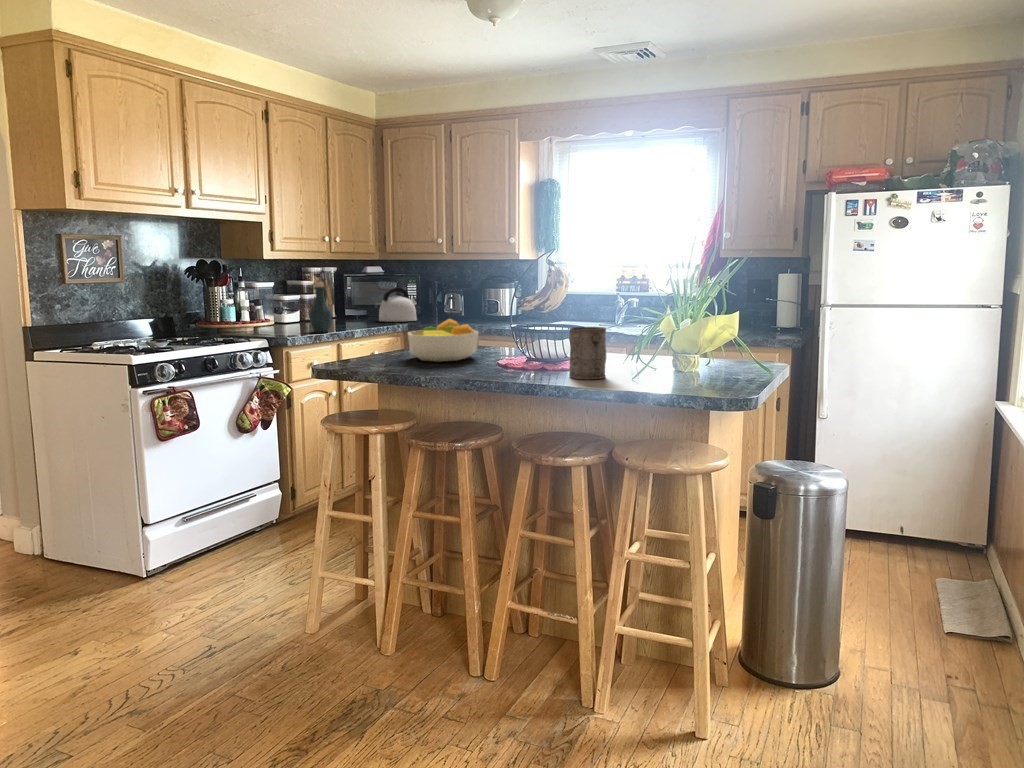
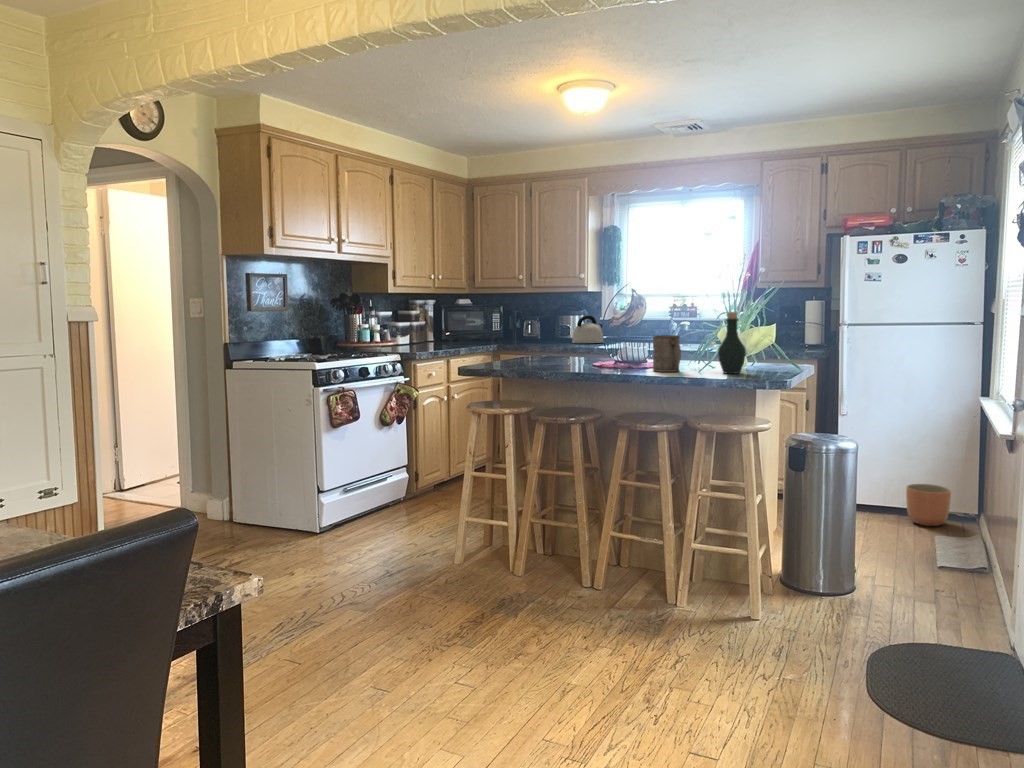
bottle: present [309,282,332,332] -> present [718,312,746,374]
kettle: present [379,288,418,322] -> present [572,316,603,343]
fruit bowl: present [408,319,478,362] -> none [525,333,579,364]
planter: none [899,507,955,562] -> present [906,484,951,526]

